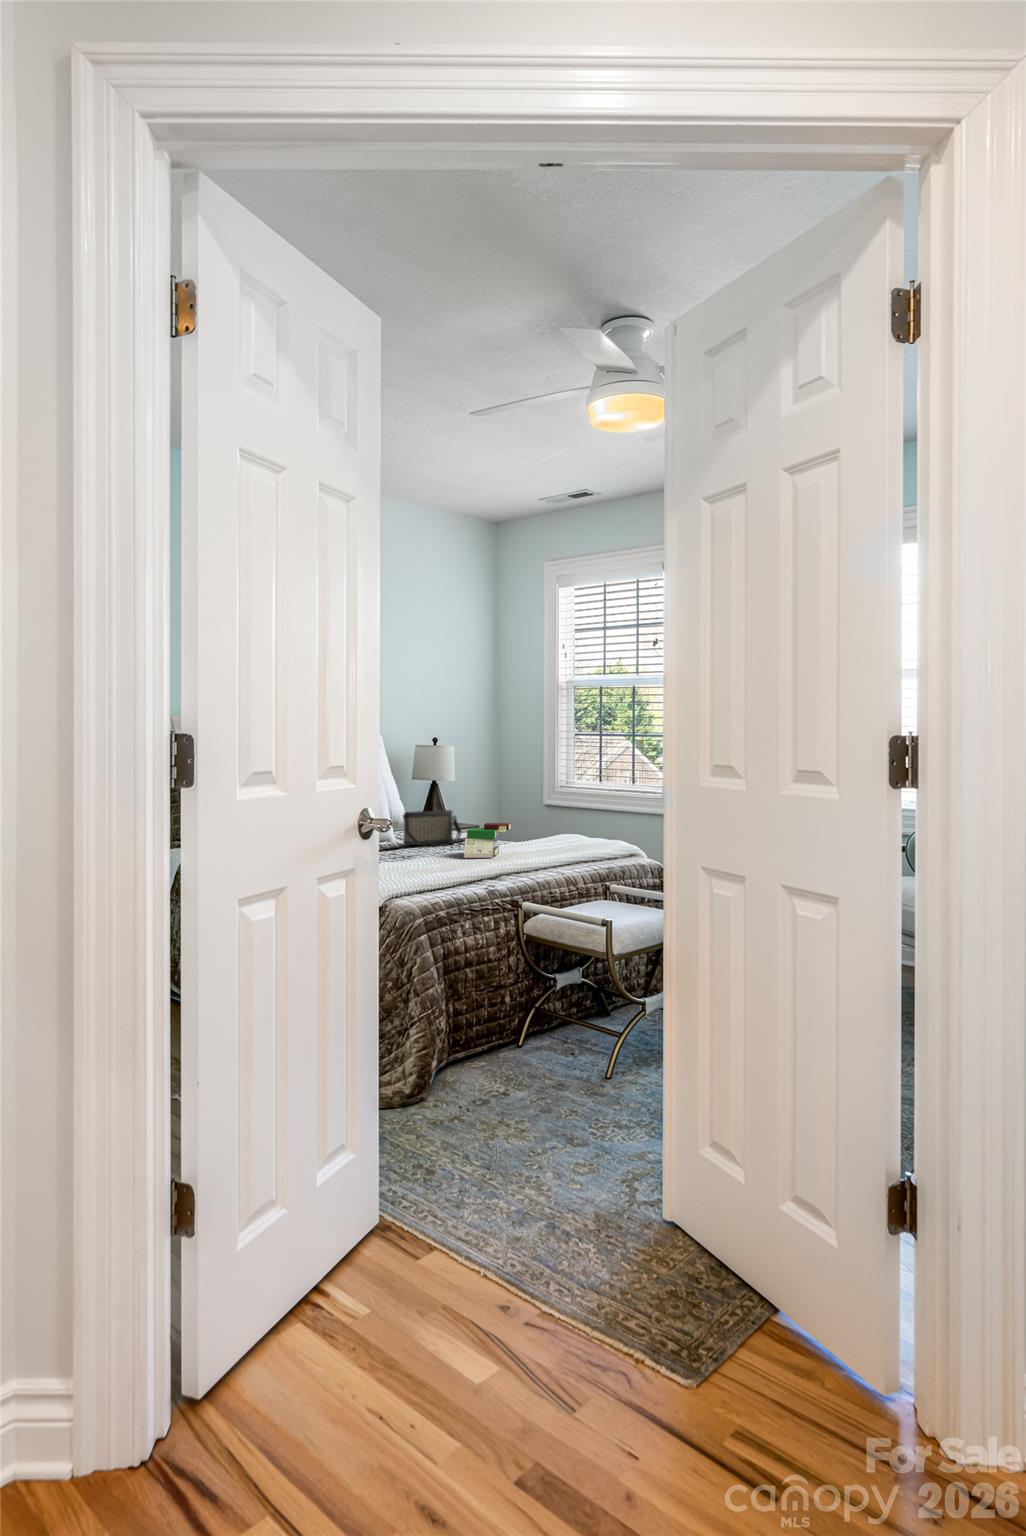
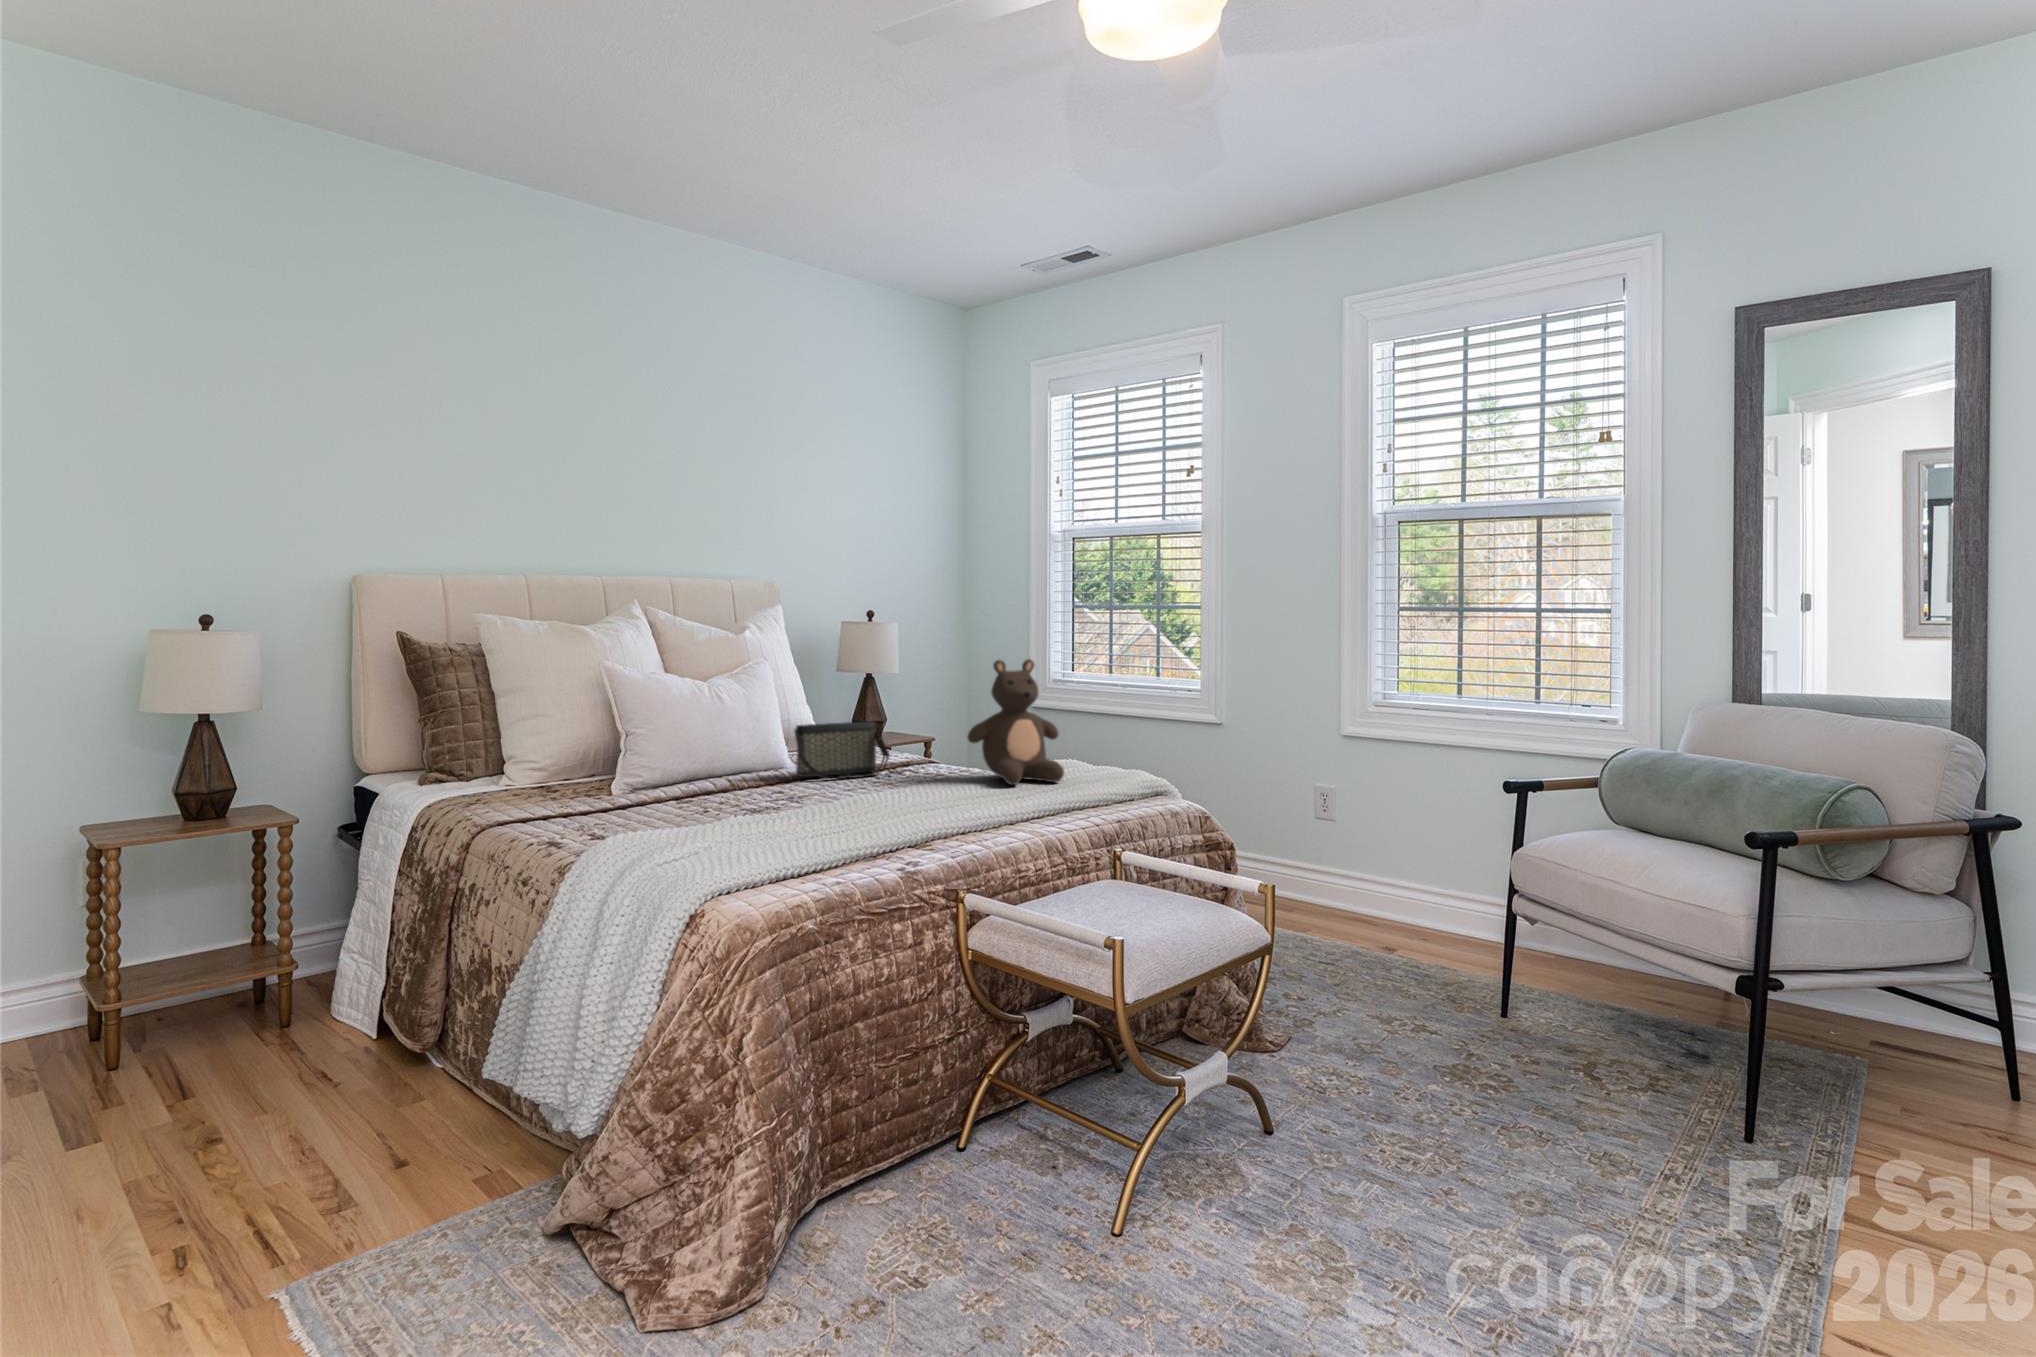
teddy bear: none [513,771,574,849] -> present [968,659,1064,785]
book: present [464,823,511,858] -> none [879,745,961,805]

